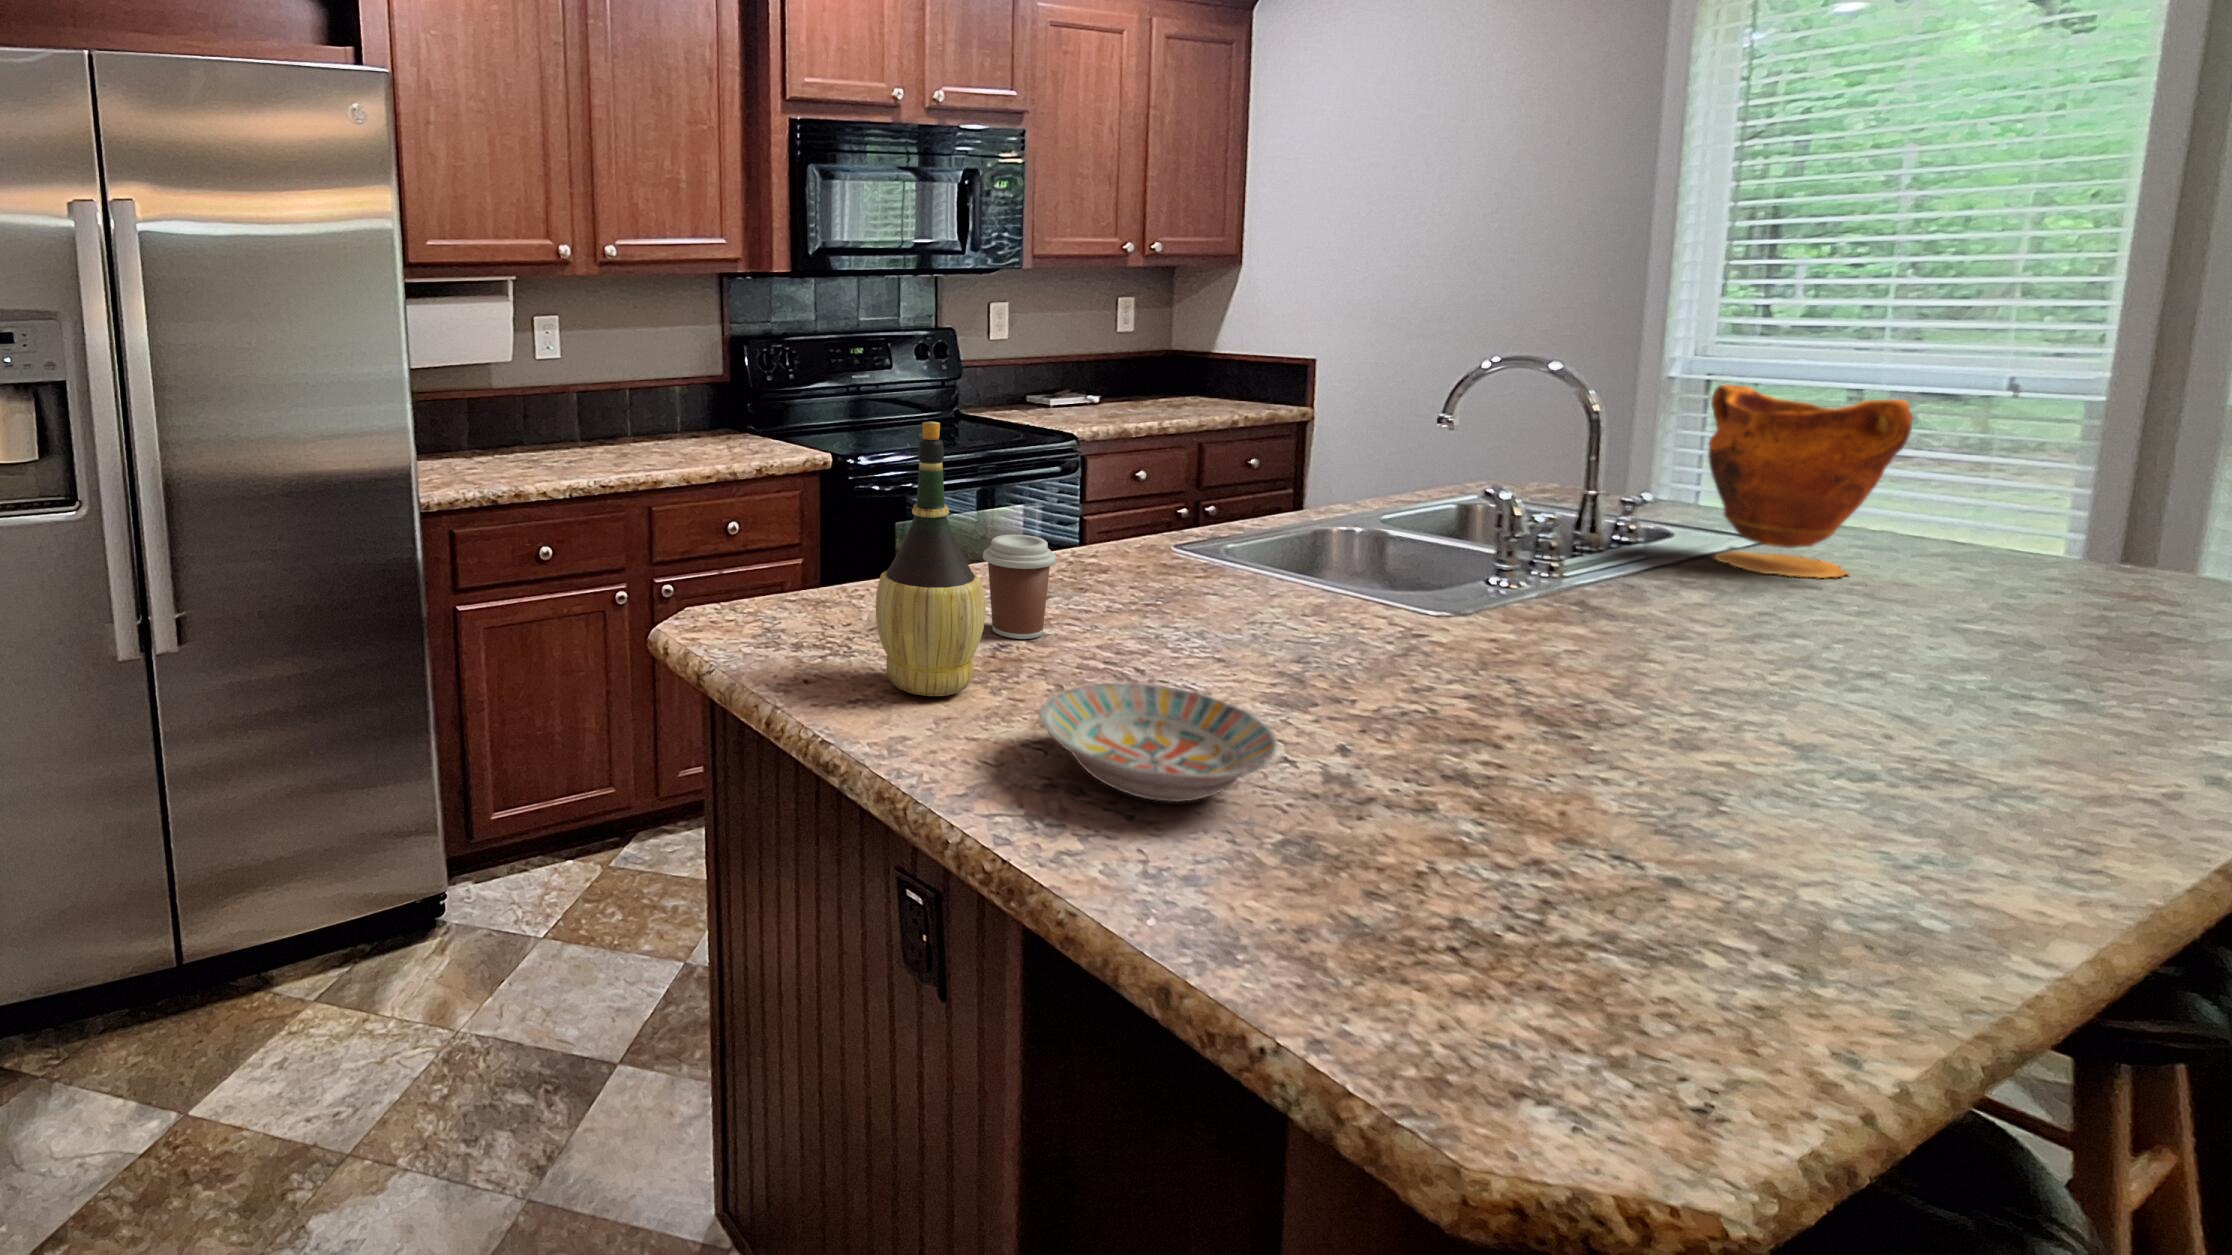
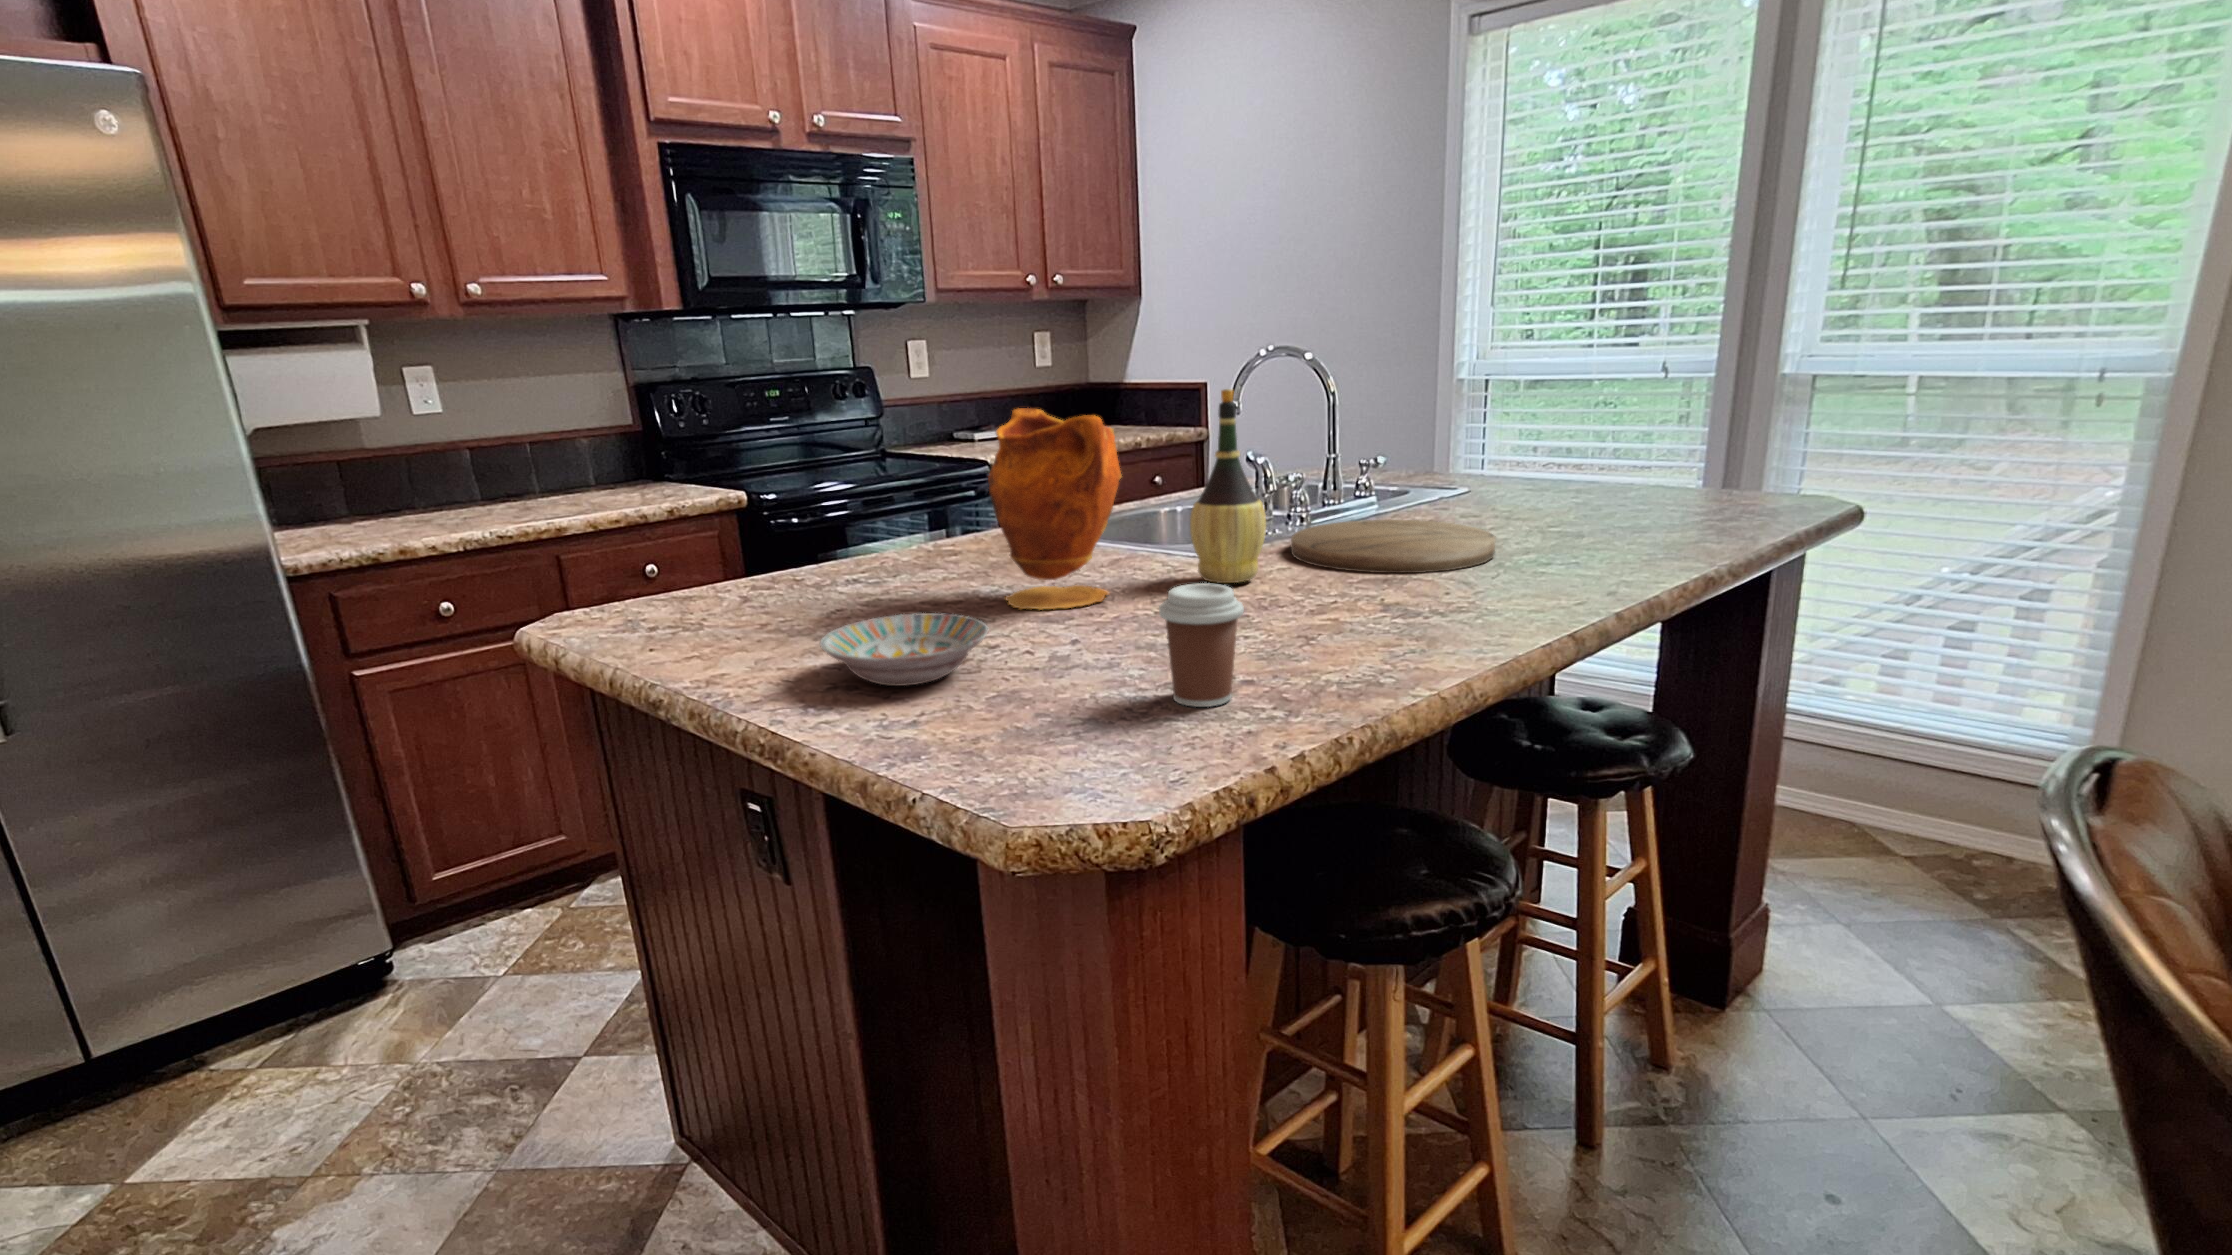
vase: present [1708,385,1913,578] -> present [988,408,1121,610]
wine bottle: present [876,421,986,696] -> present [1190,389,1266,583]
coffee cup: present [983,535,1056,639] -> present [1159,583,1244,707]
cutting board: none [1584,576,1974,688] -> present [1291,520,1496,573]

